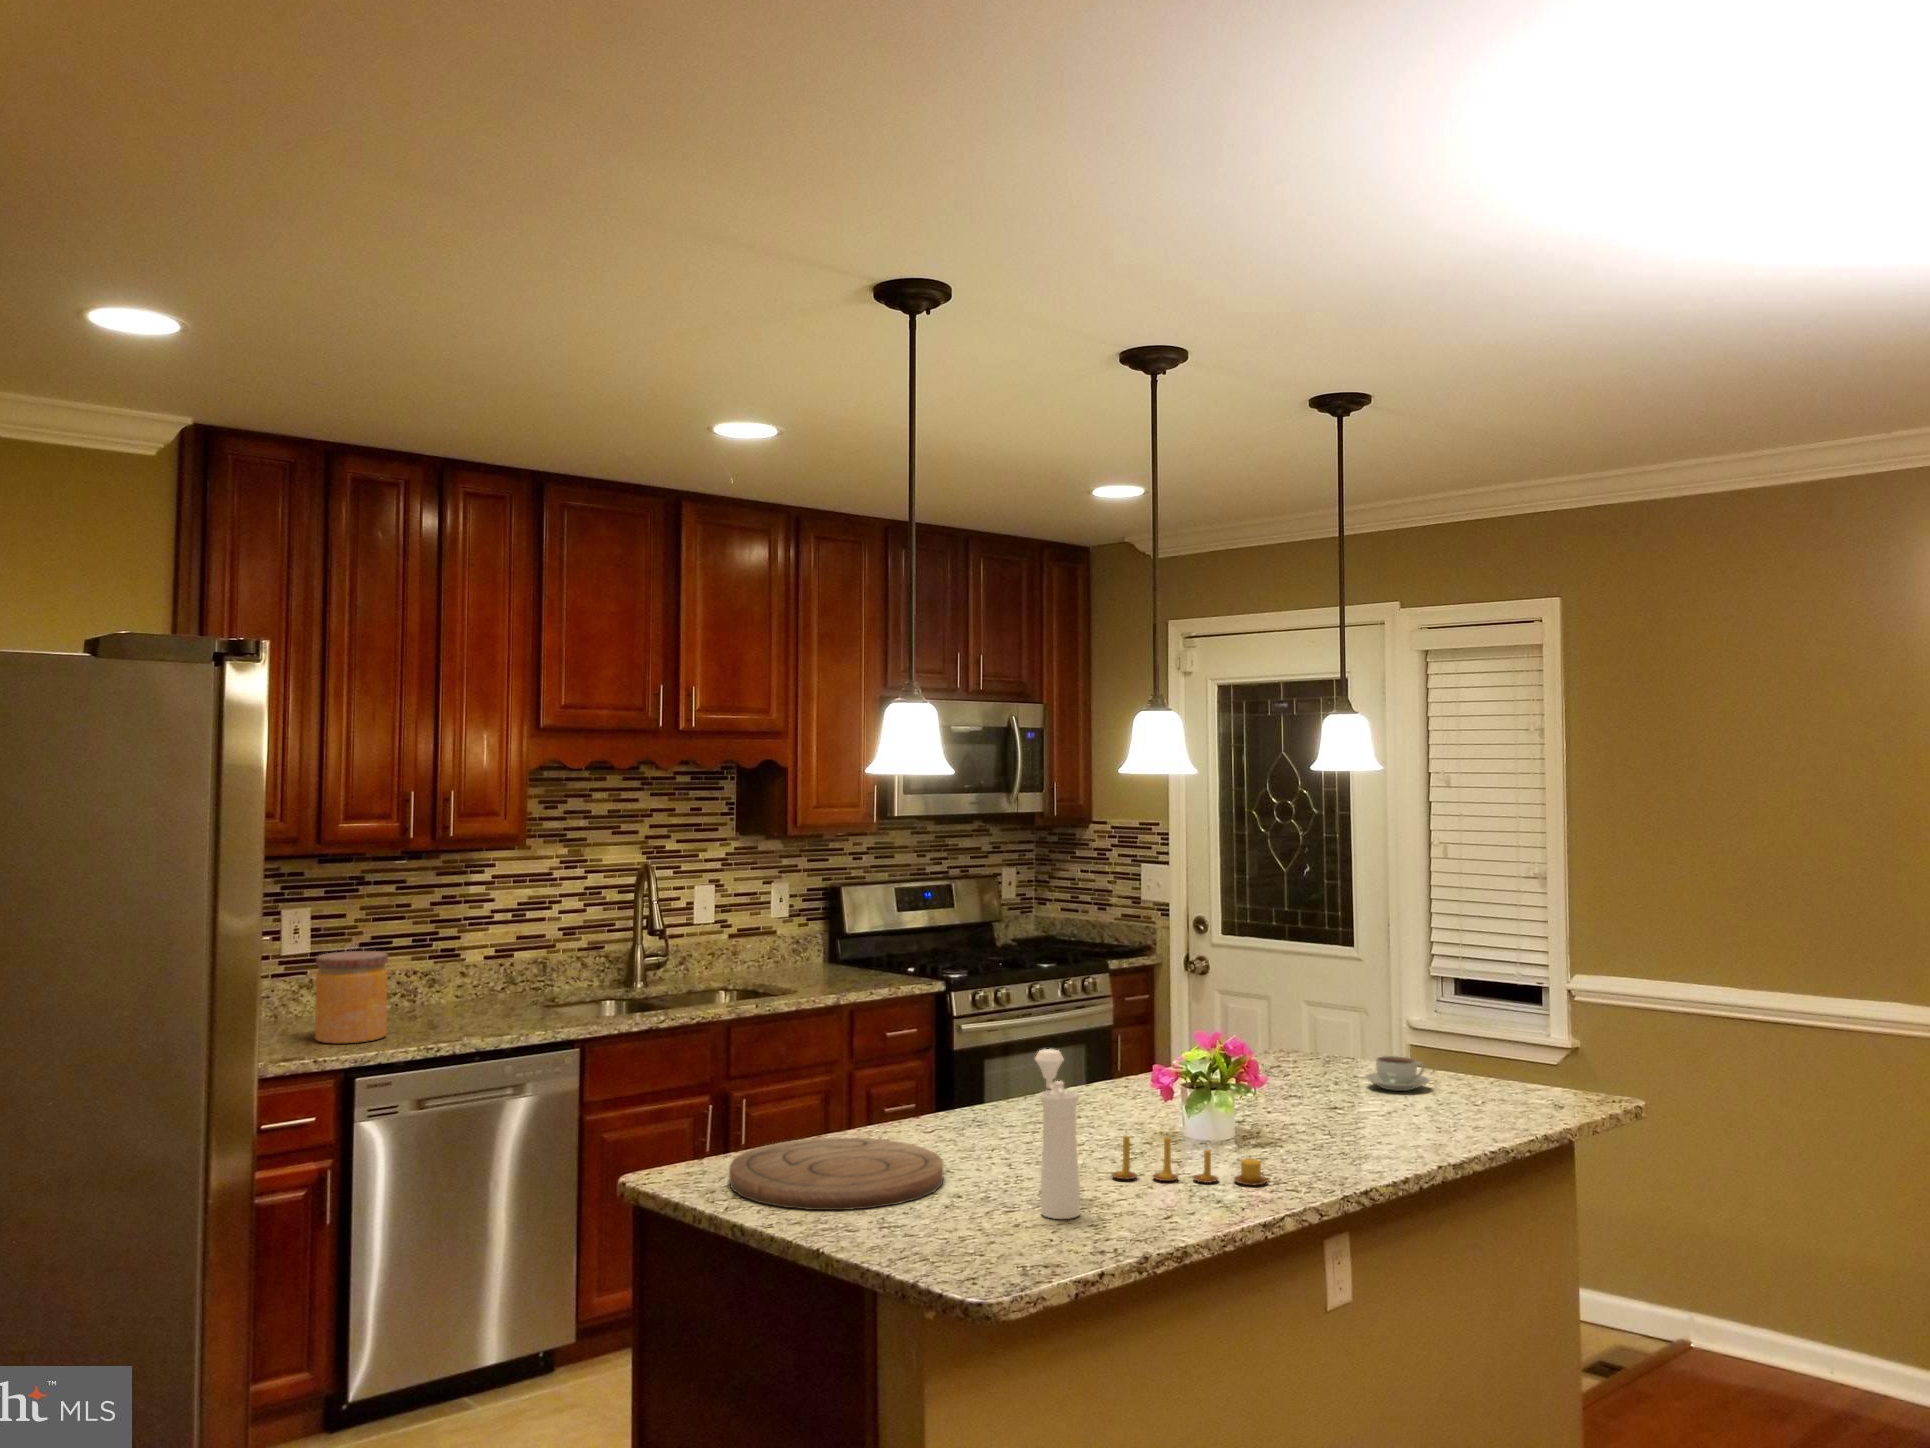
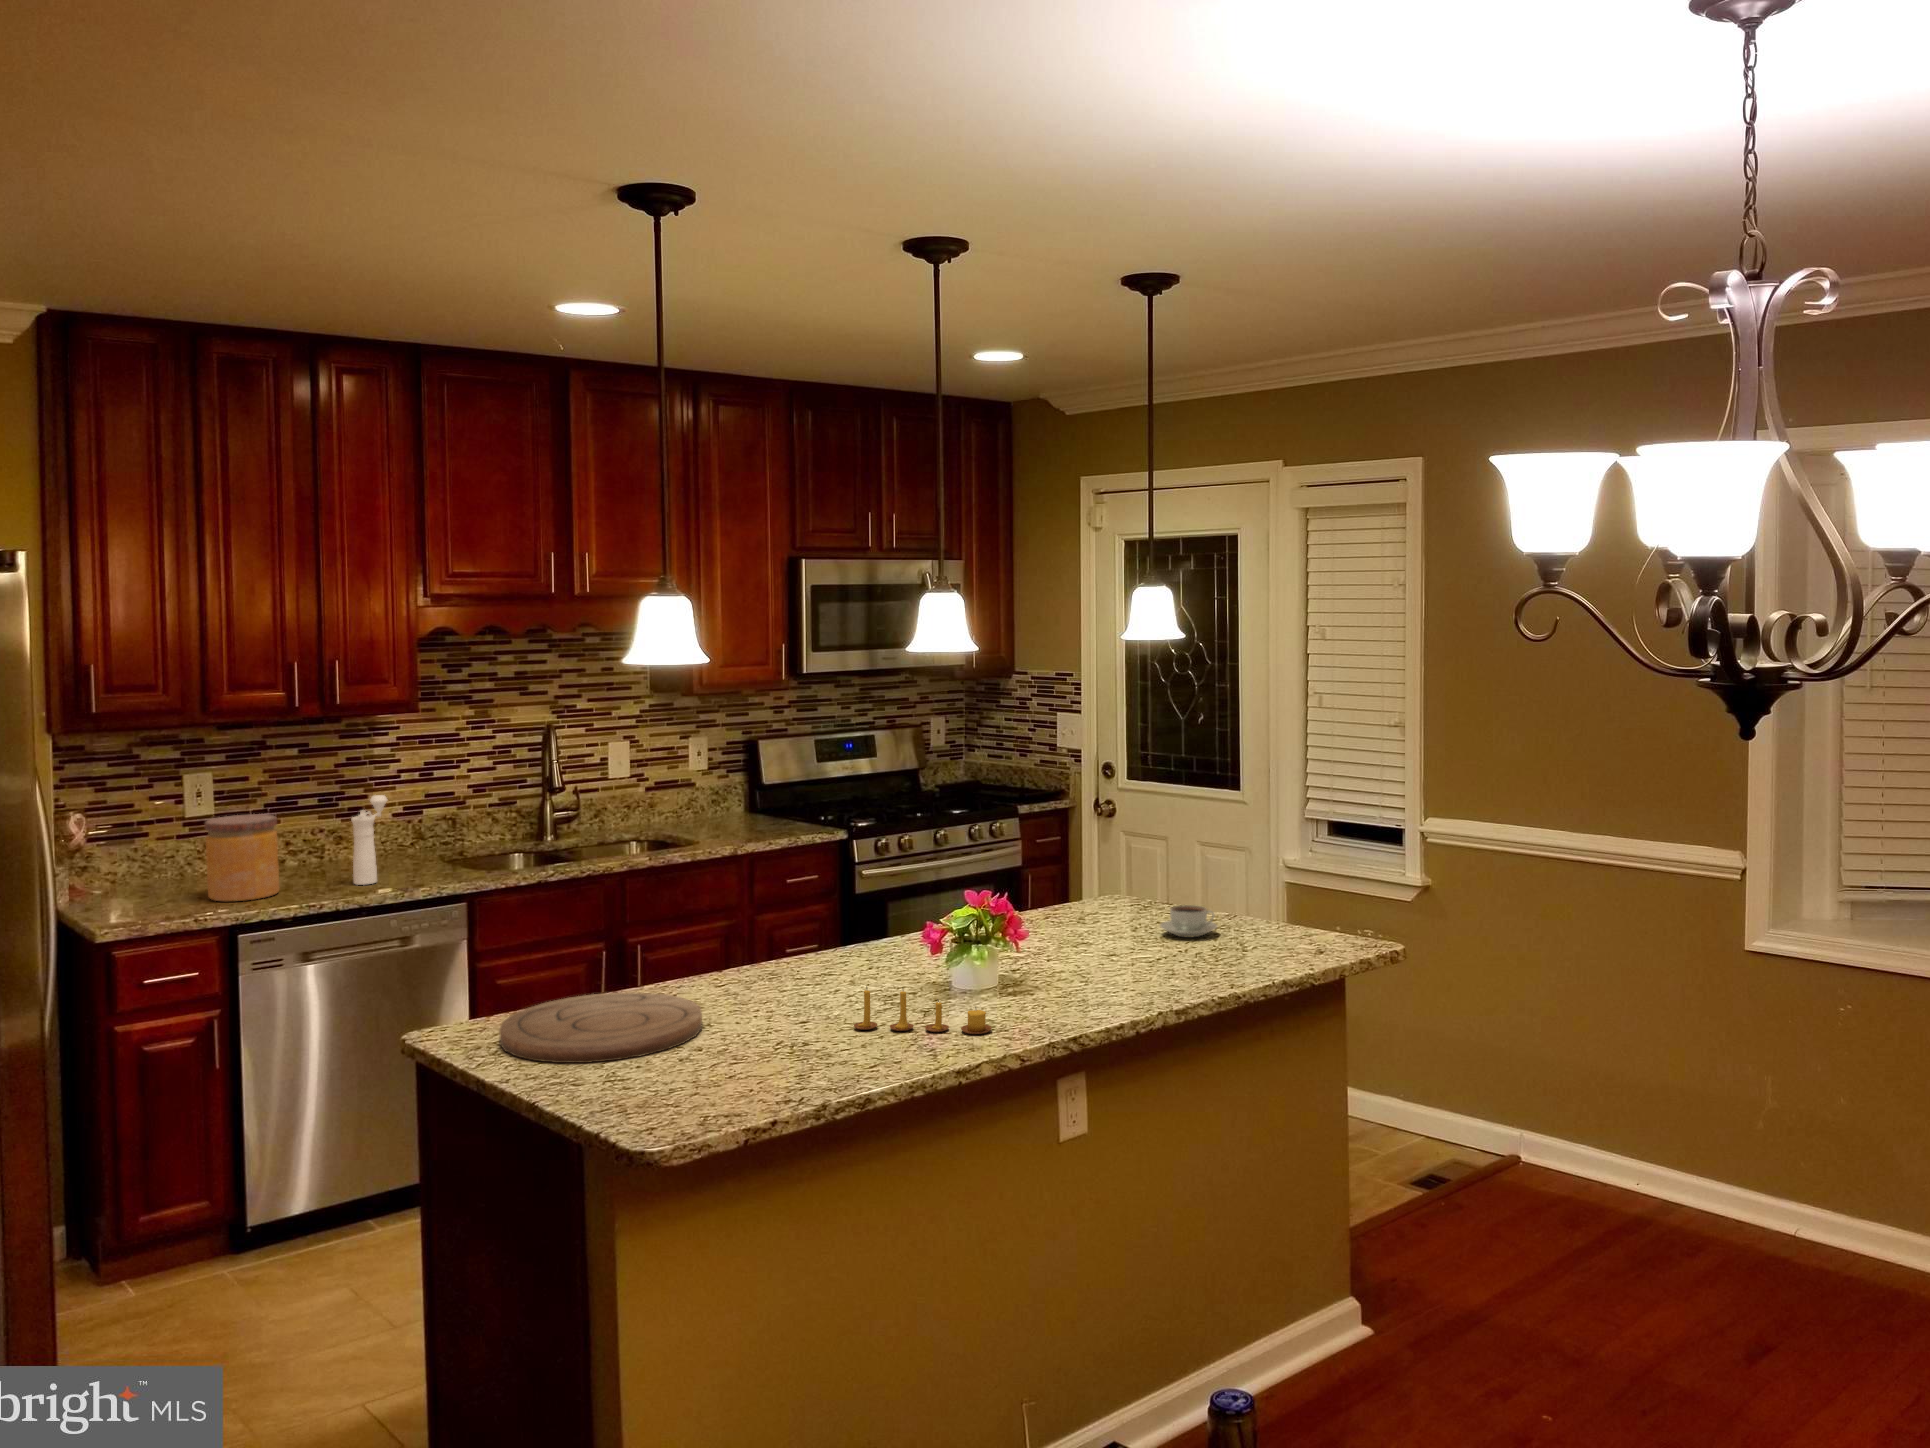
pepper mill: present [1035,1049,1080,1219] -> present [351,795,387,885]

